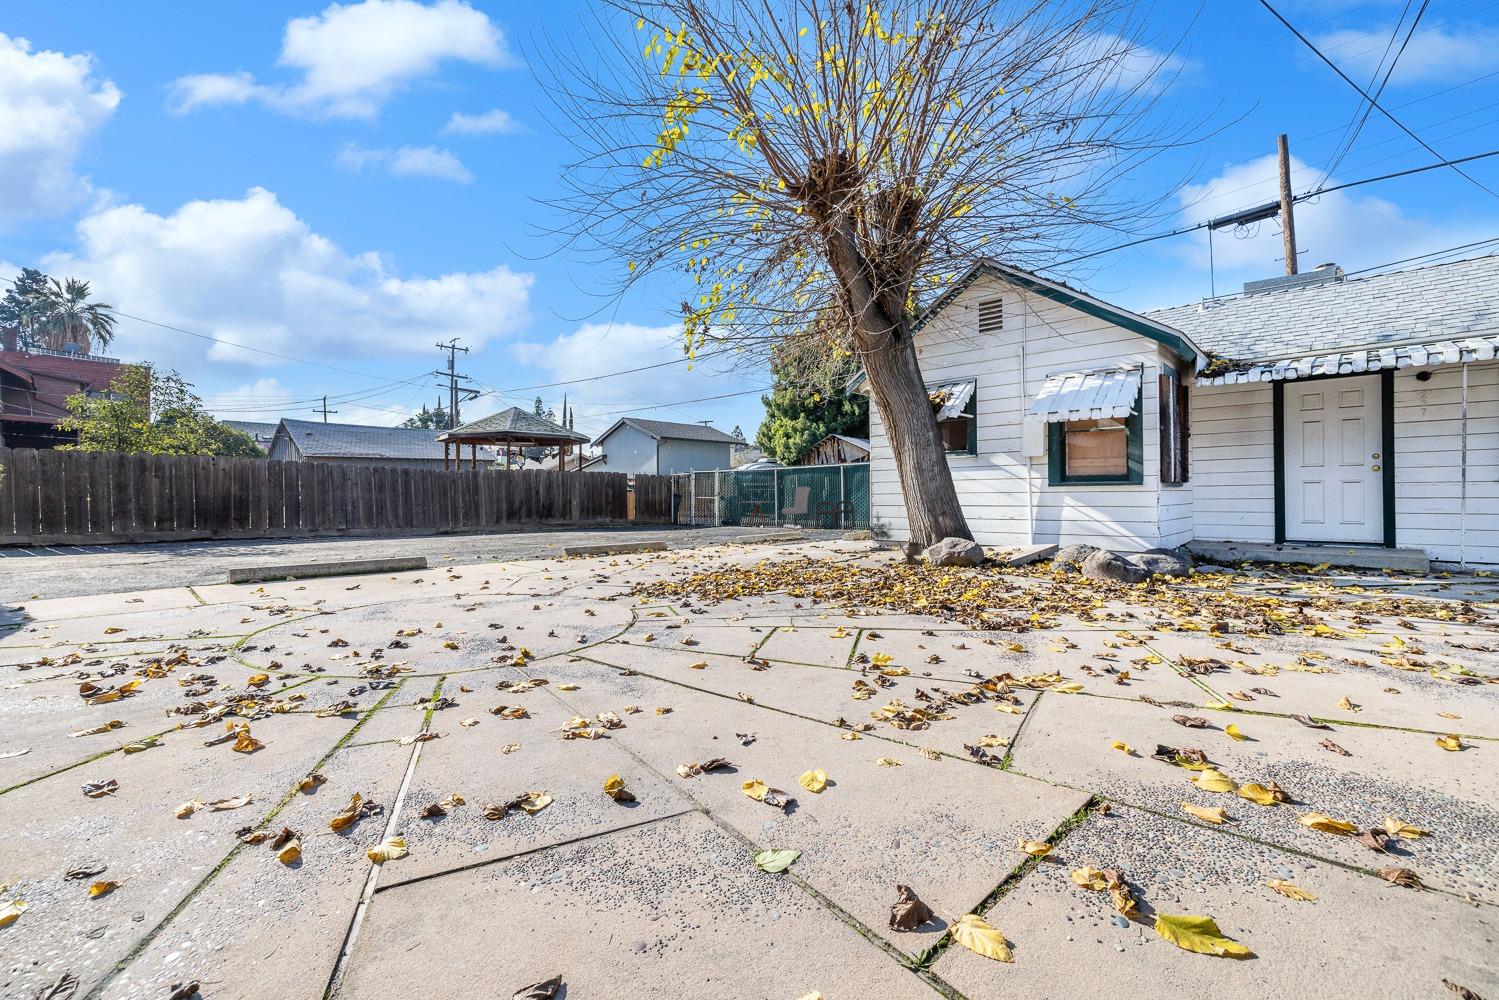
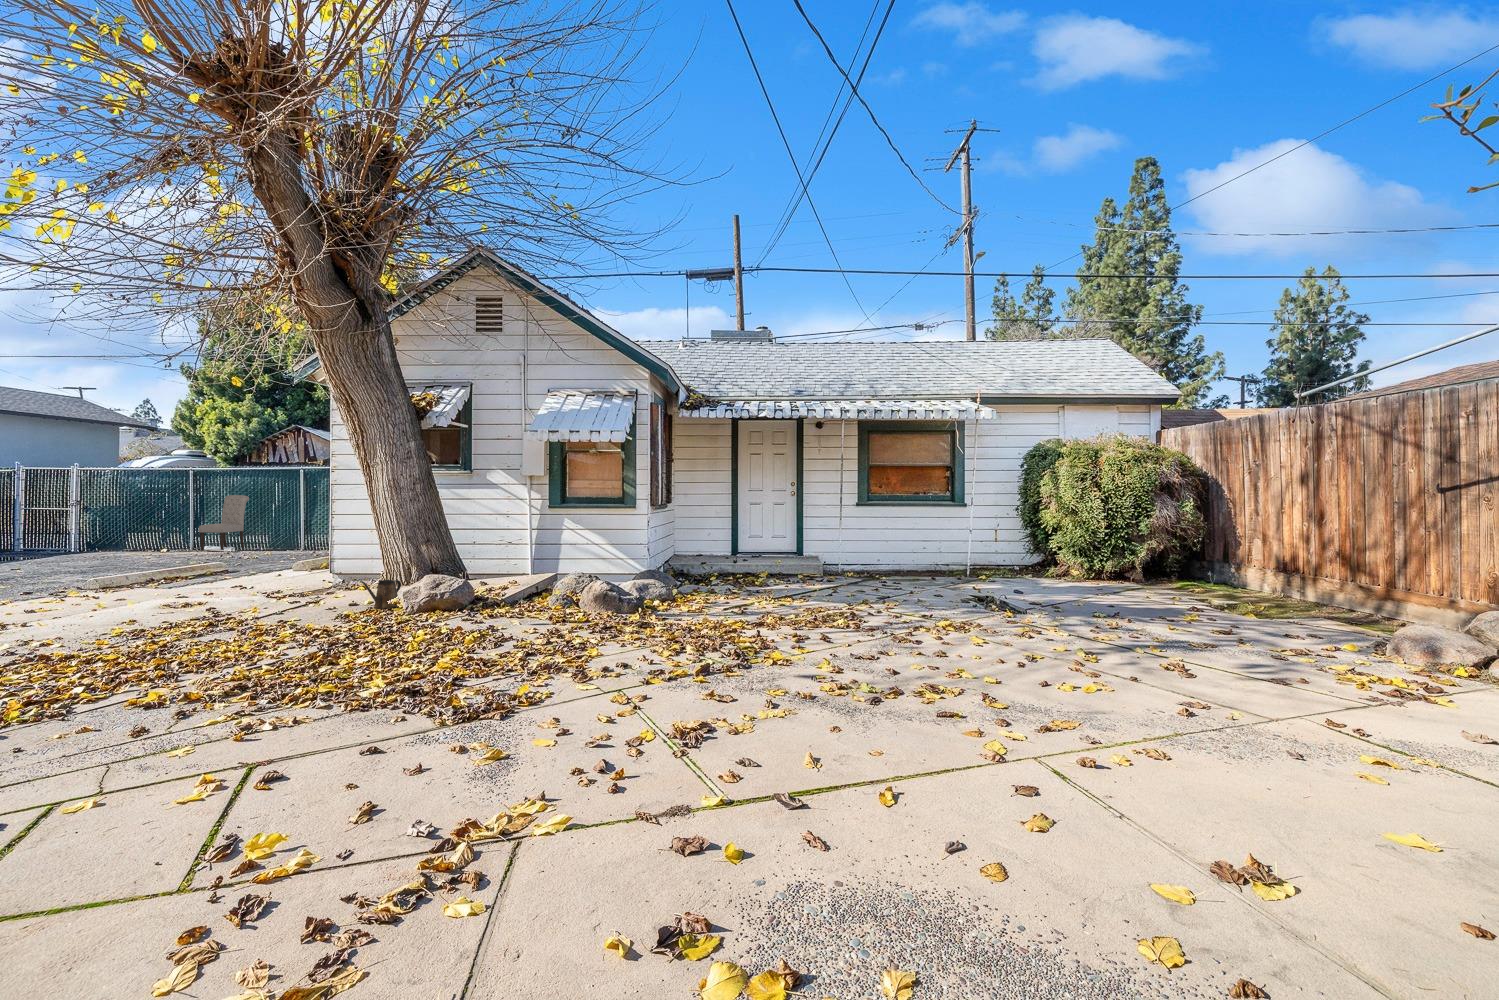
bench: present [816,500,855,529] -> none [255,514,318,553]
round table: present [749,501,772,522] -> none [123,514,186,549]
potted tree: present [870,512,892,551] -> none [325,536,364,588]

